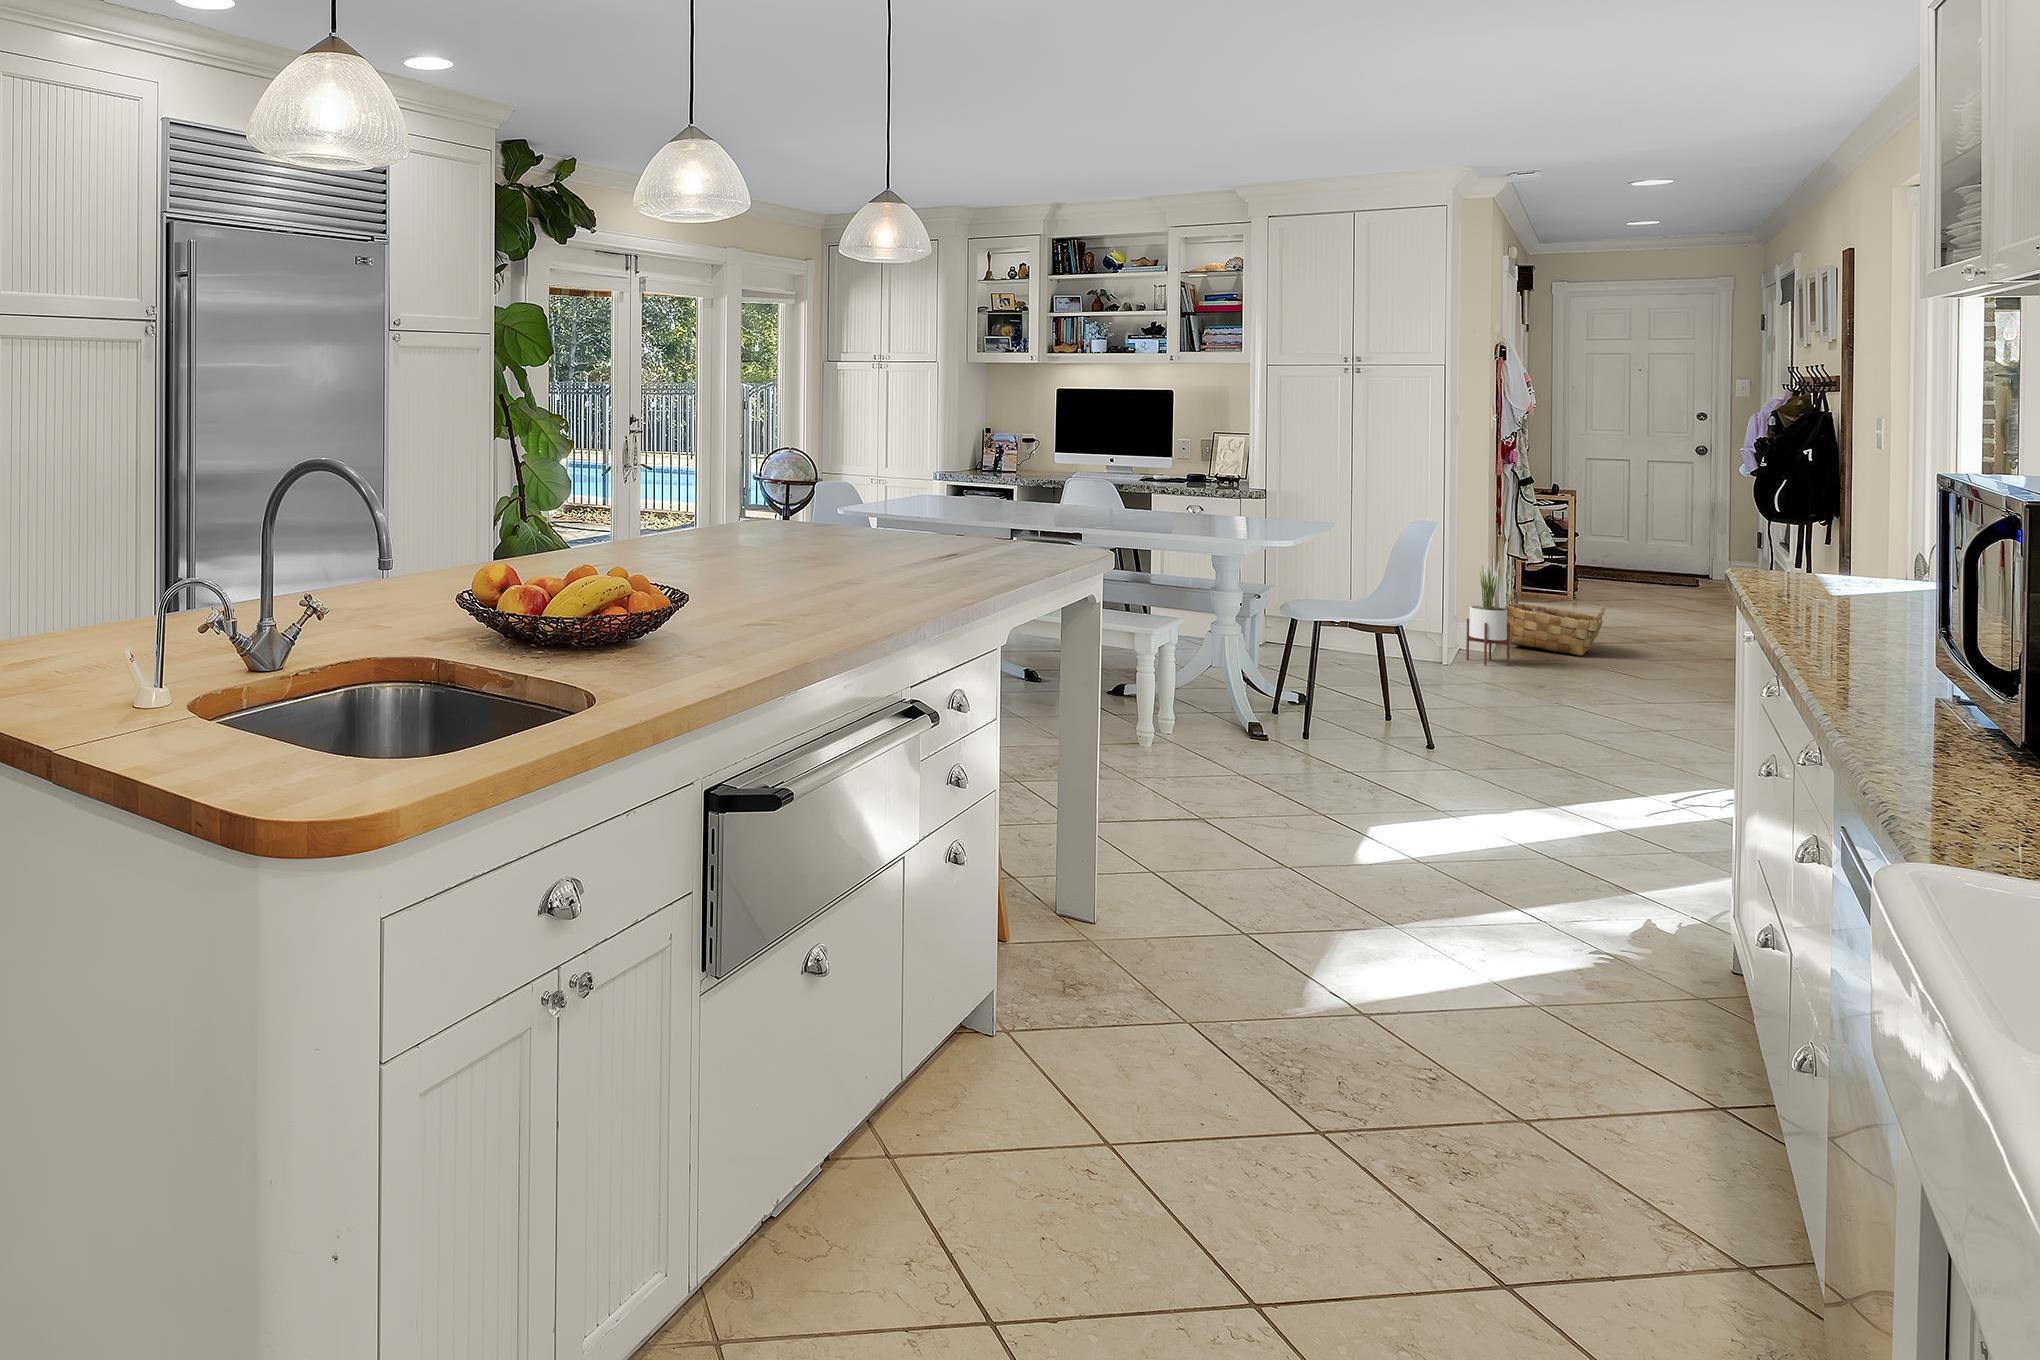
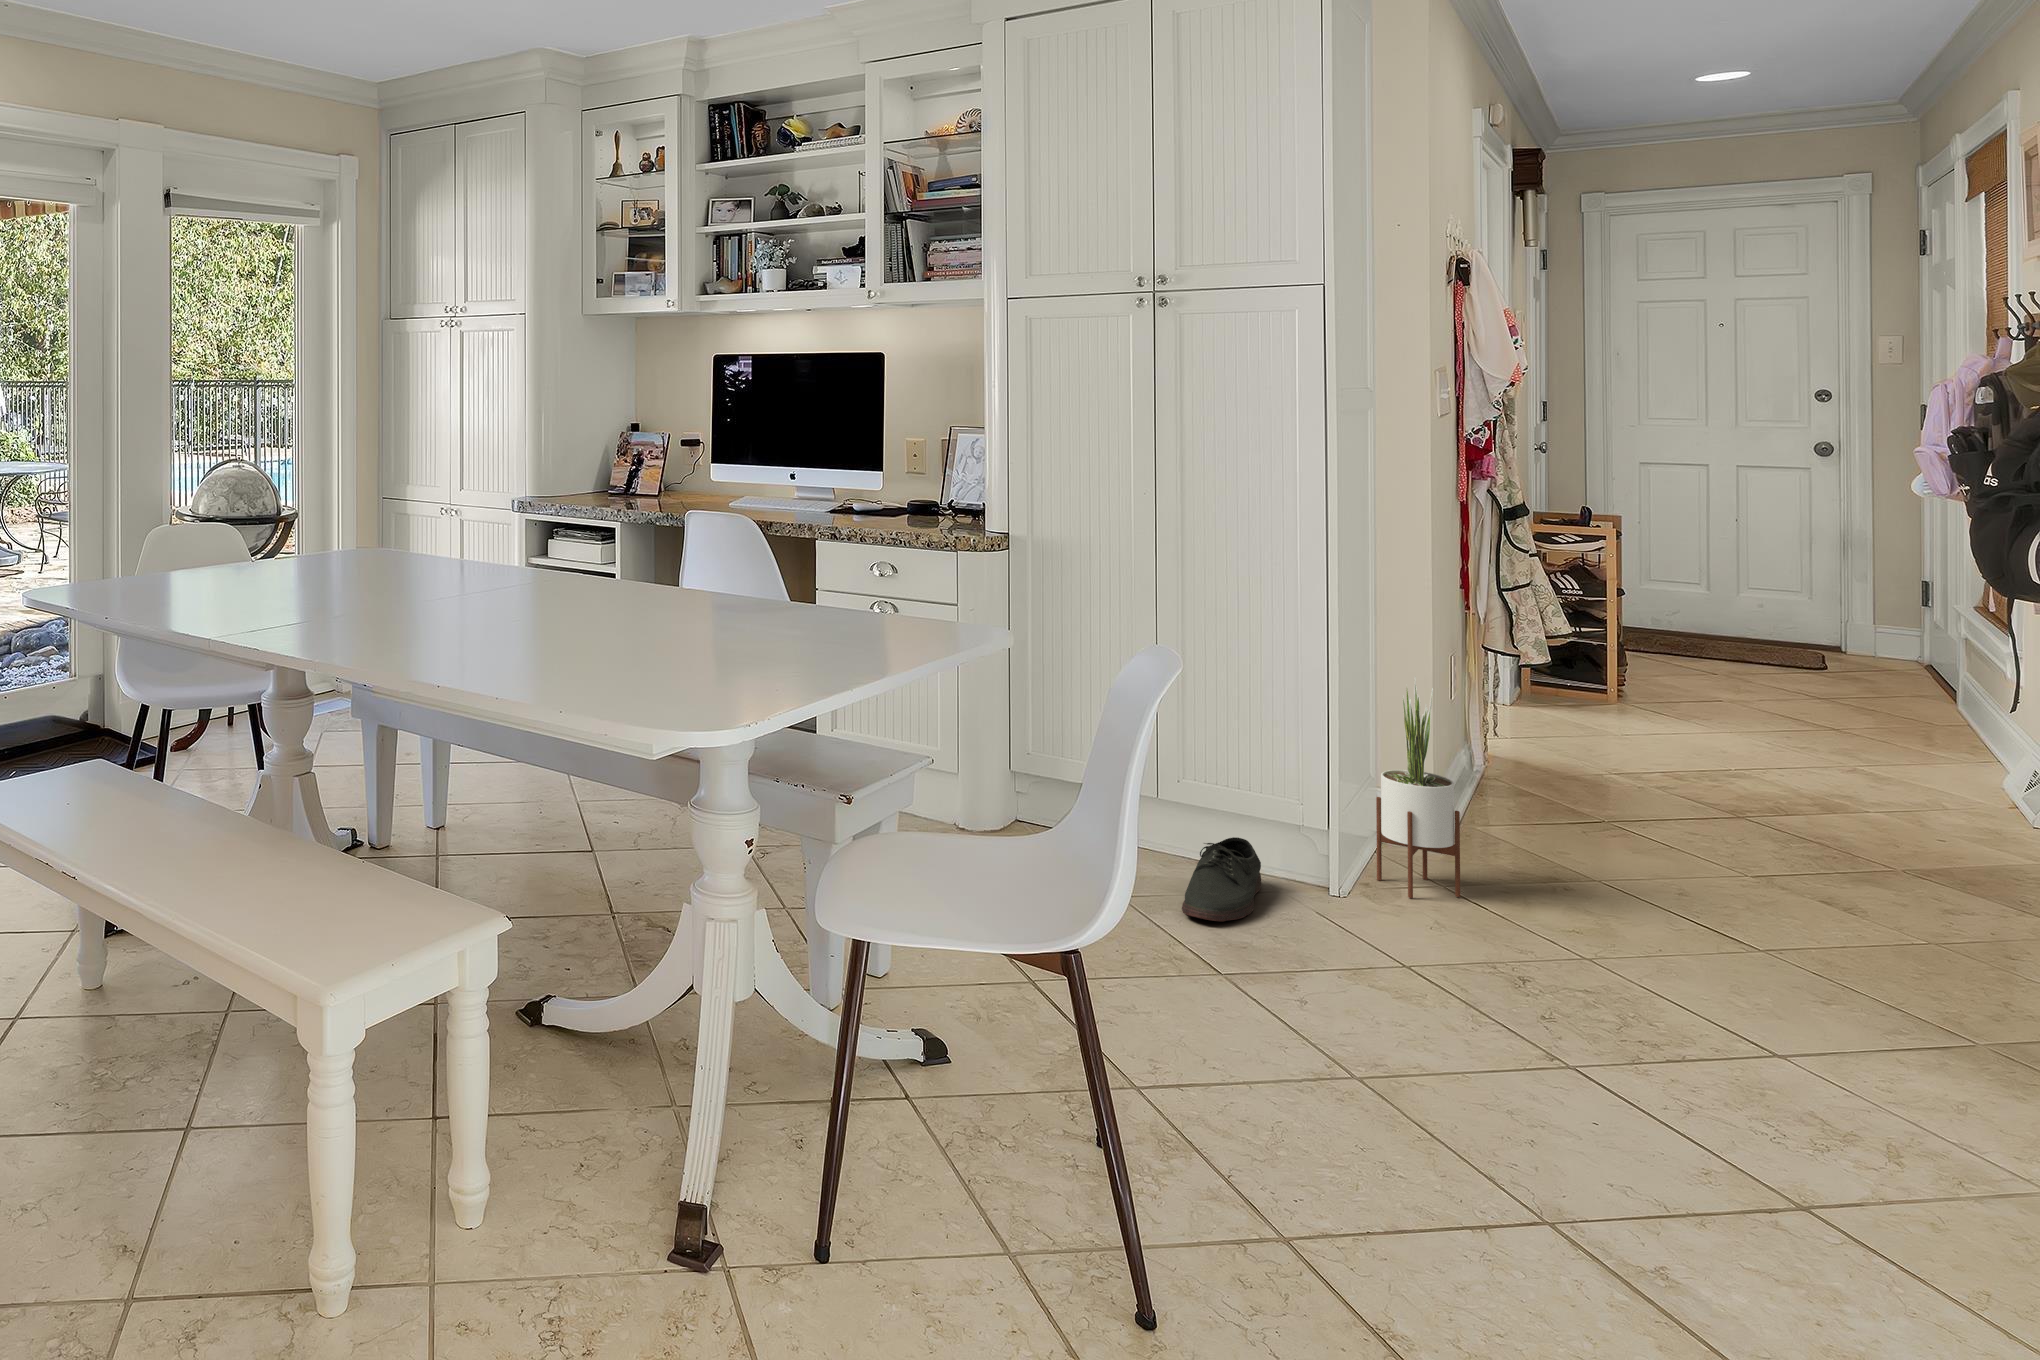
woven basket: present [1505,590,1606,656] -> none [1464,722,1659,864]
shoe: none [1377,637,1412,670] -> present [1182,837,1262,921]

